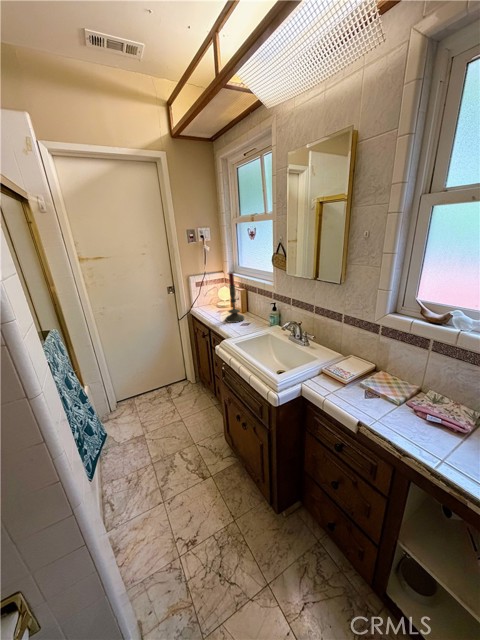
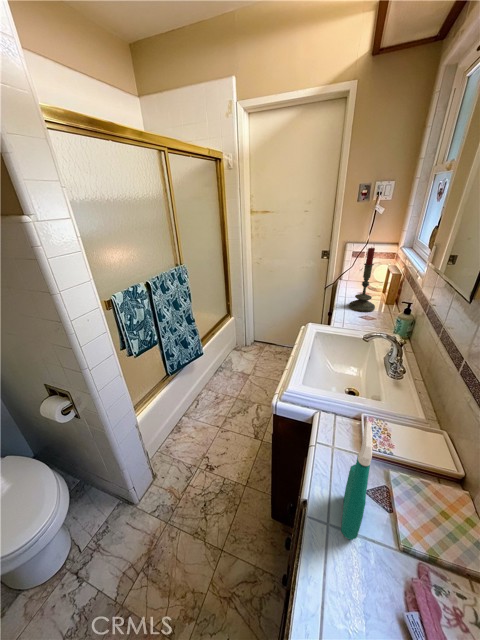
spray bottle: none [364,343,395,417] -> present [341,422,373,540]

